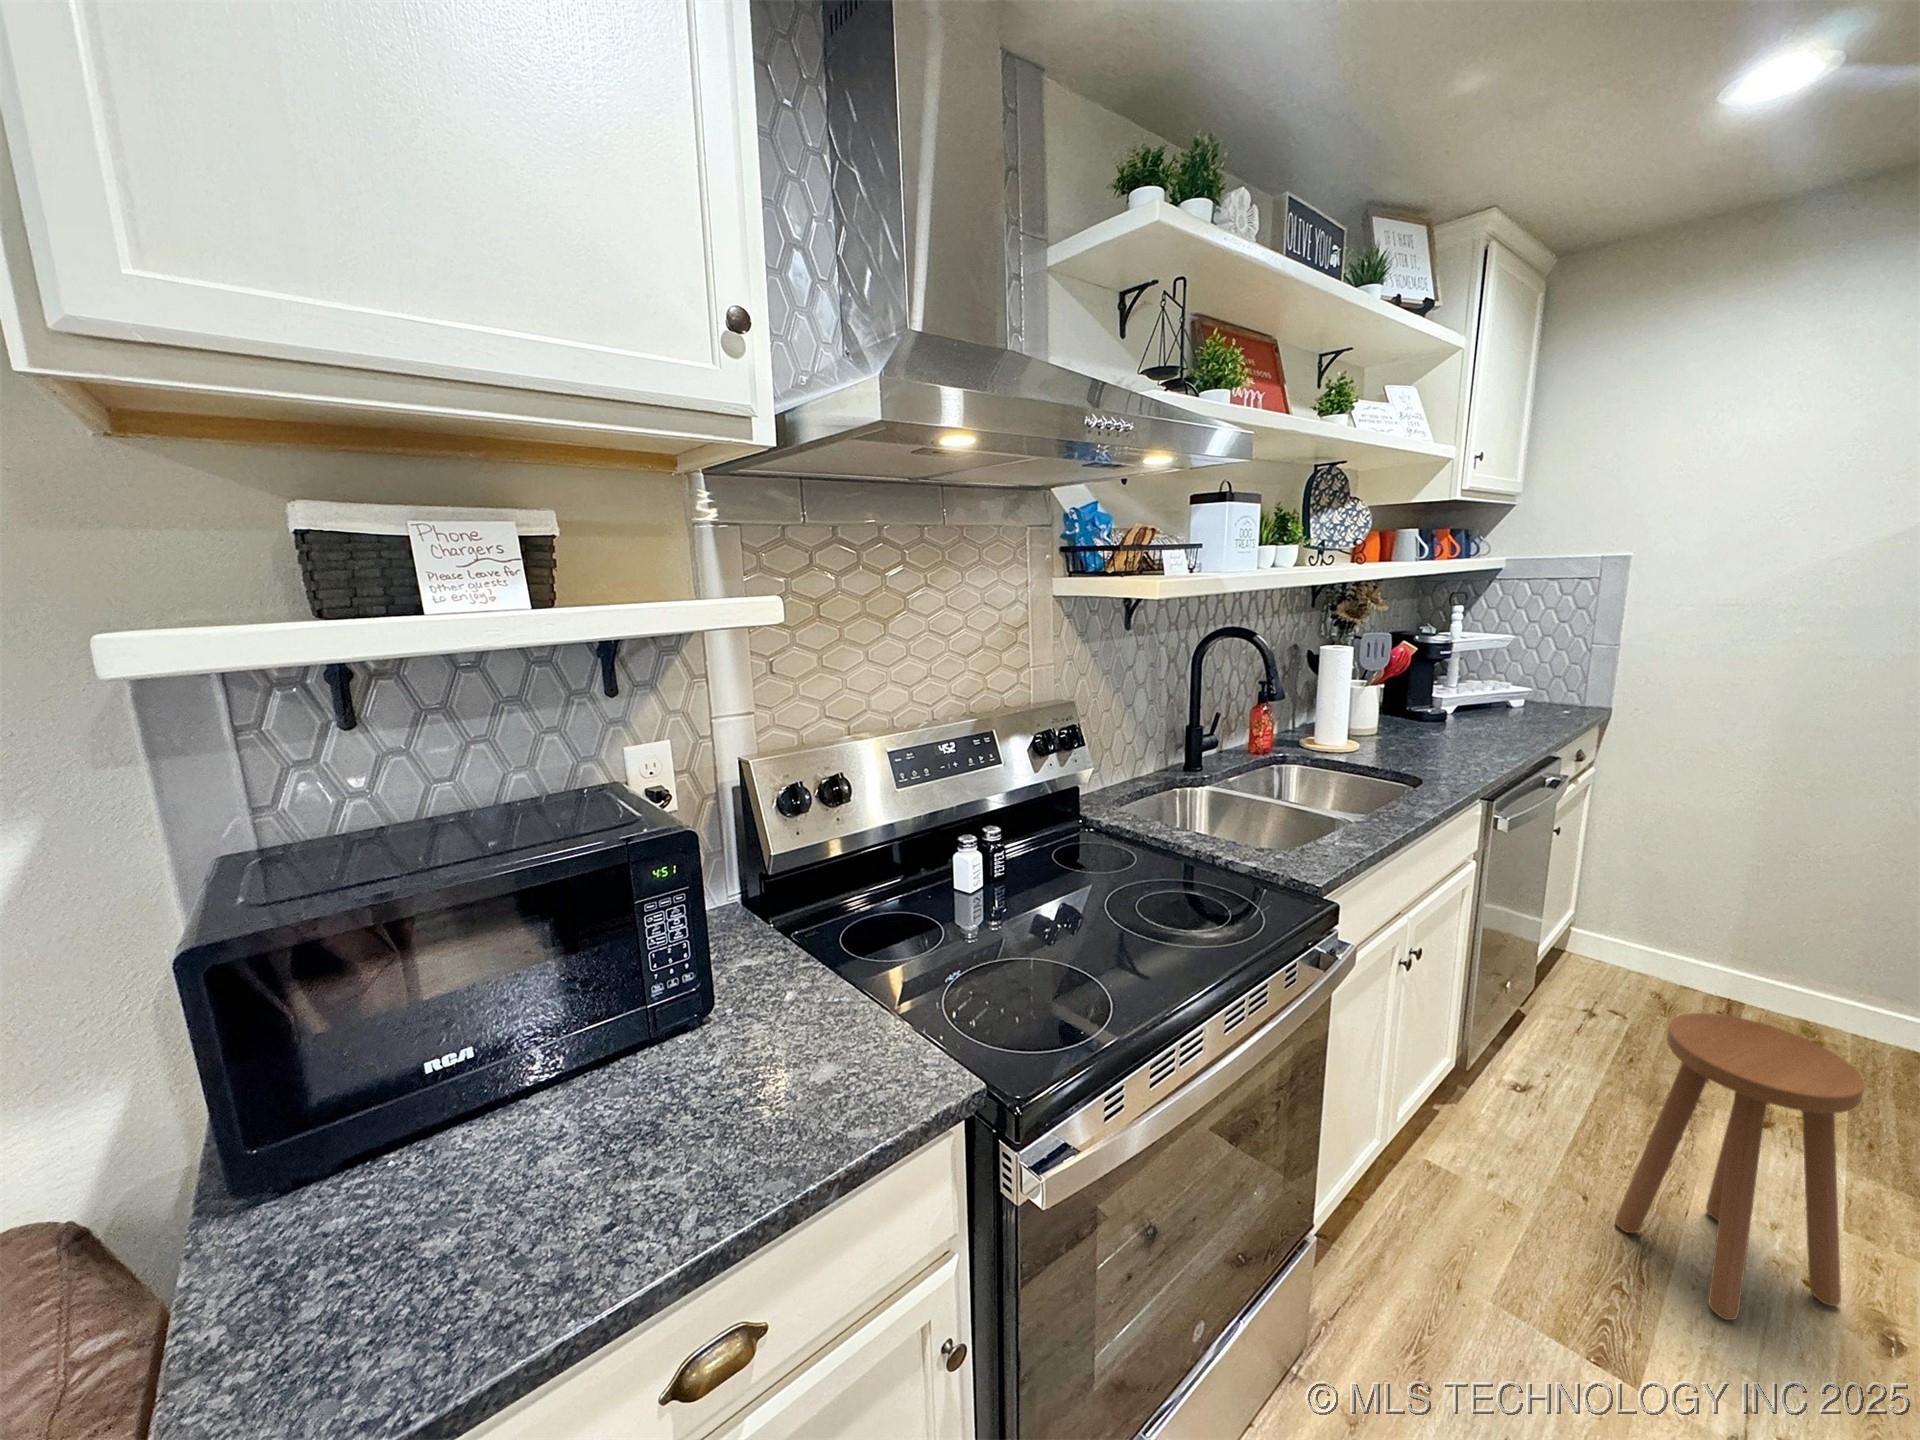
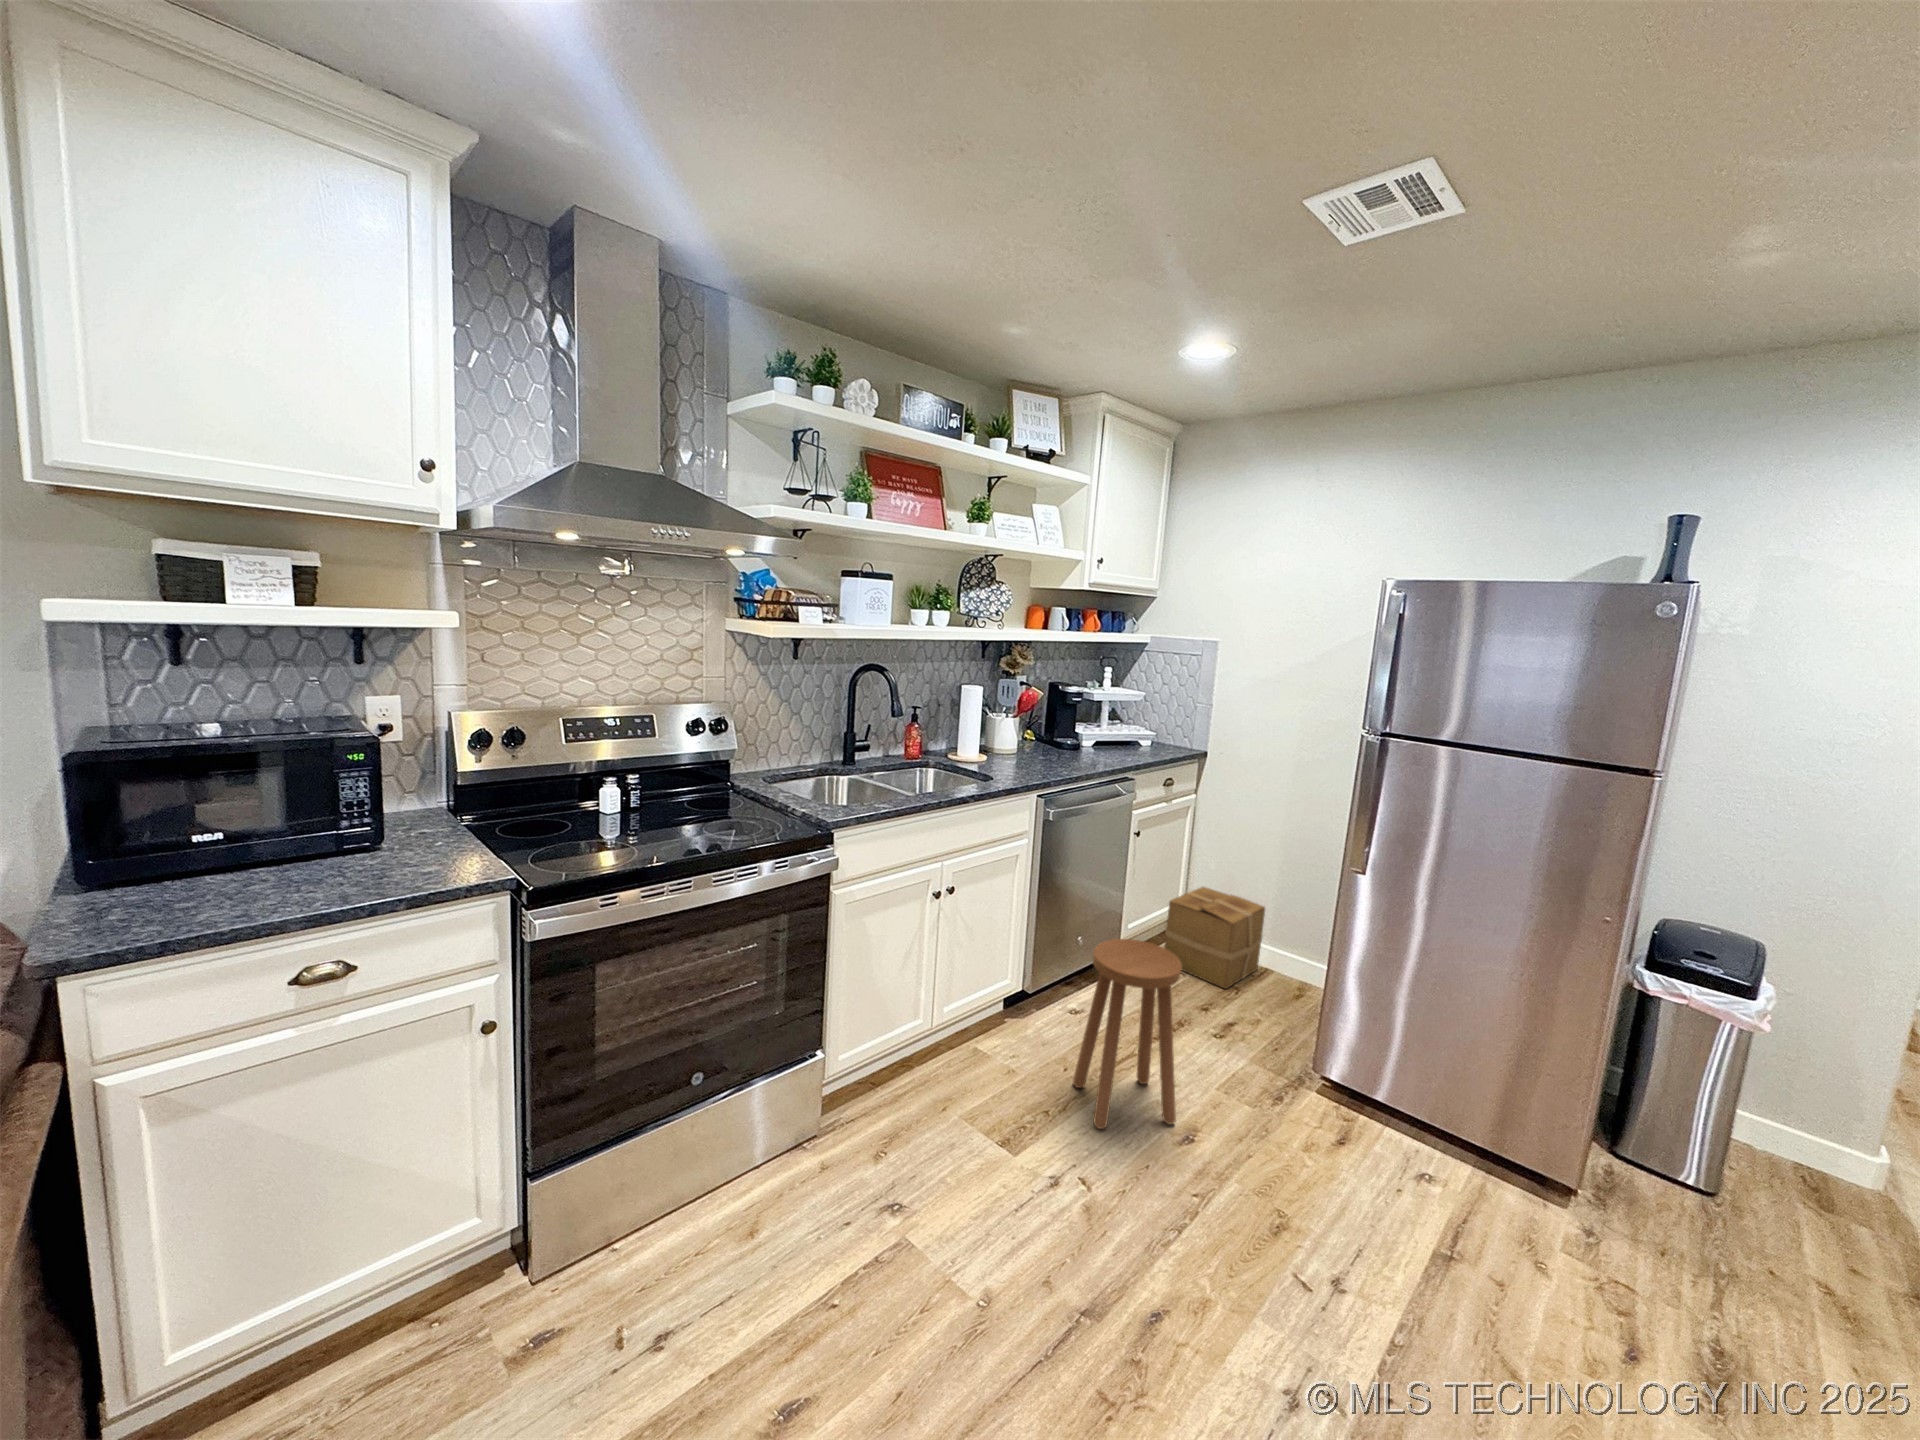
cardboard box: none [1577,889,1732,1037] -> present [1164,887,1265,989]

